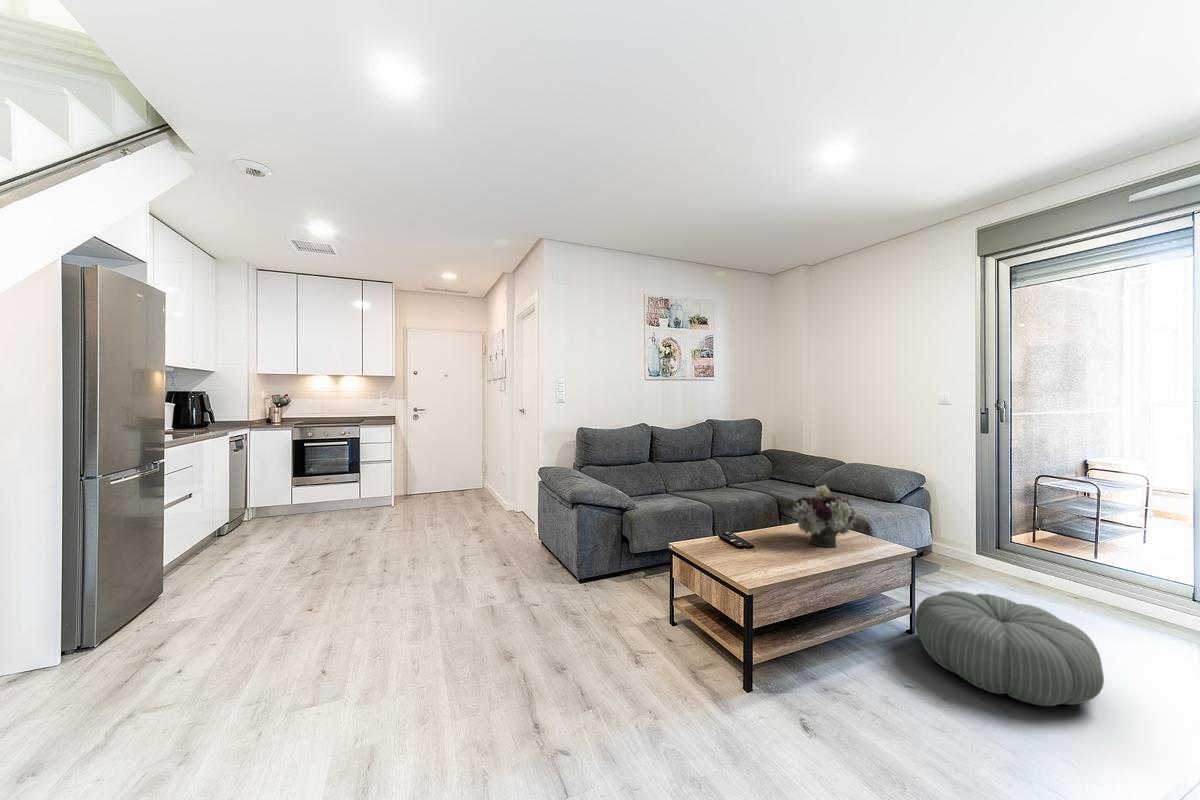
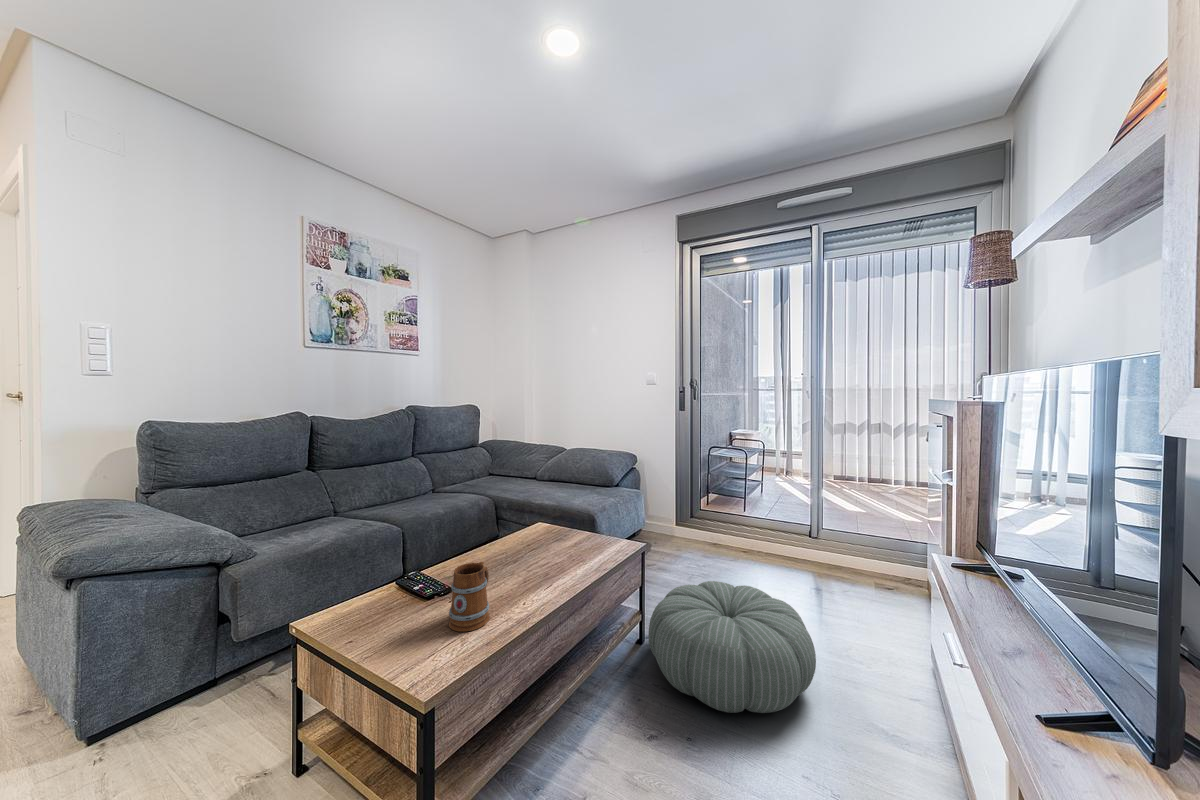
flower arrangement: present [791,485,856,547] -> none [504,481,586,566]
mug: none [755,529,781,568] -> present [449,562,490,631]

